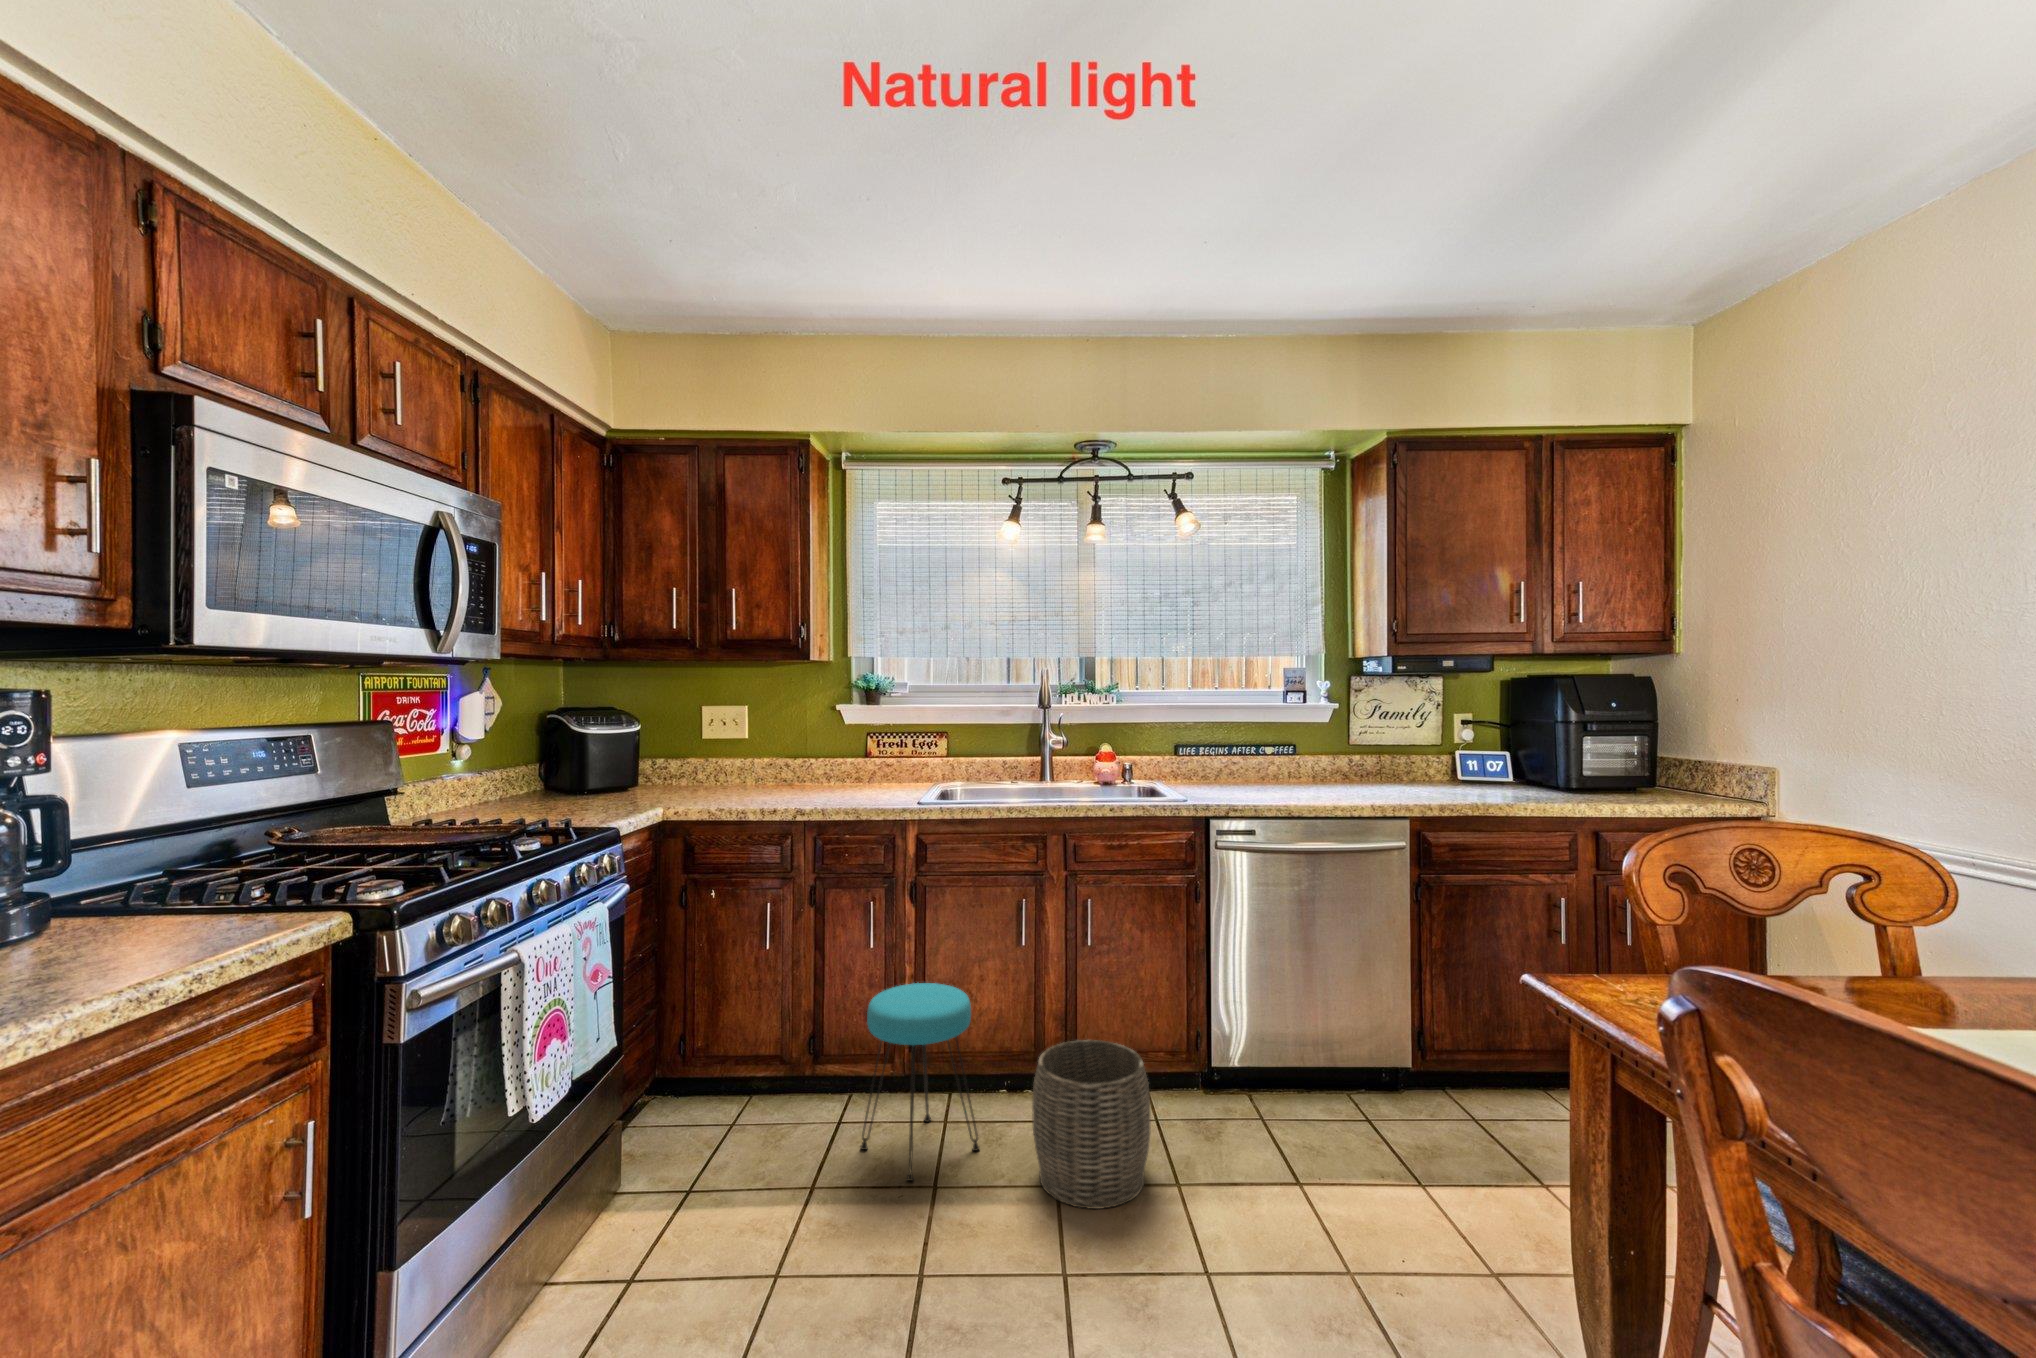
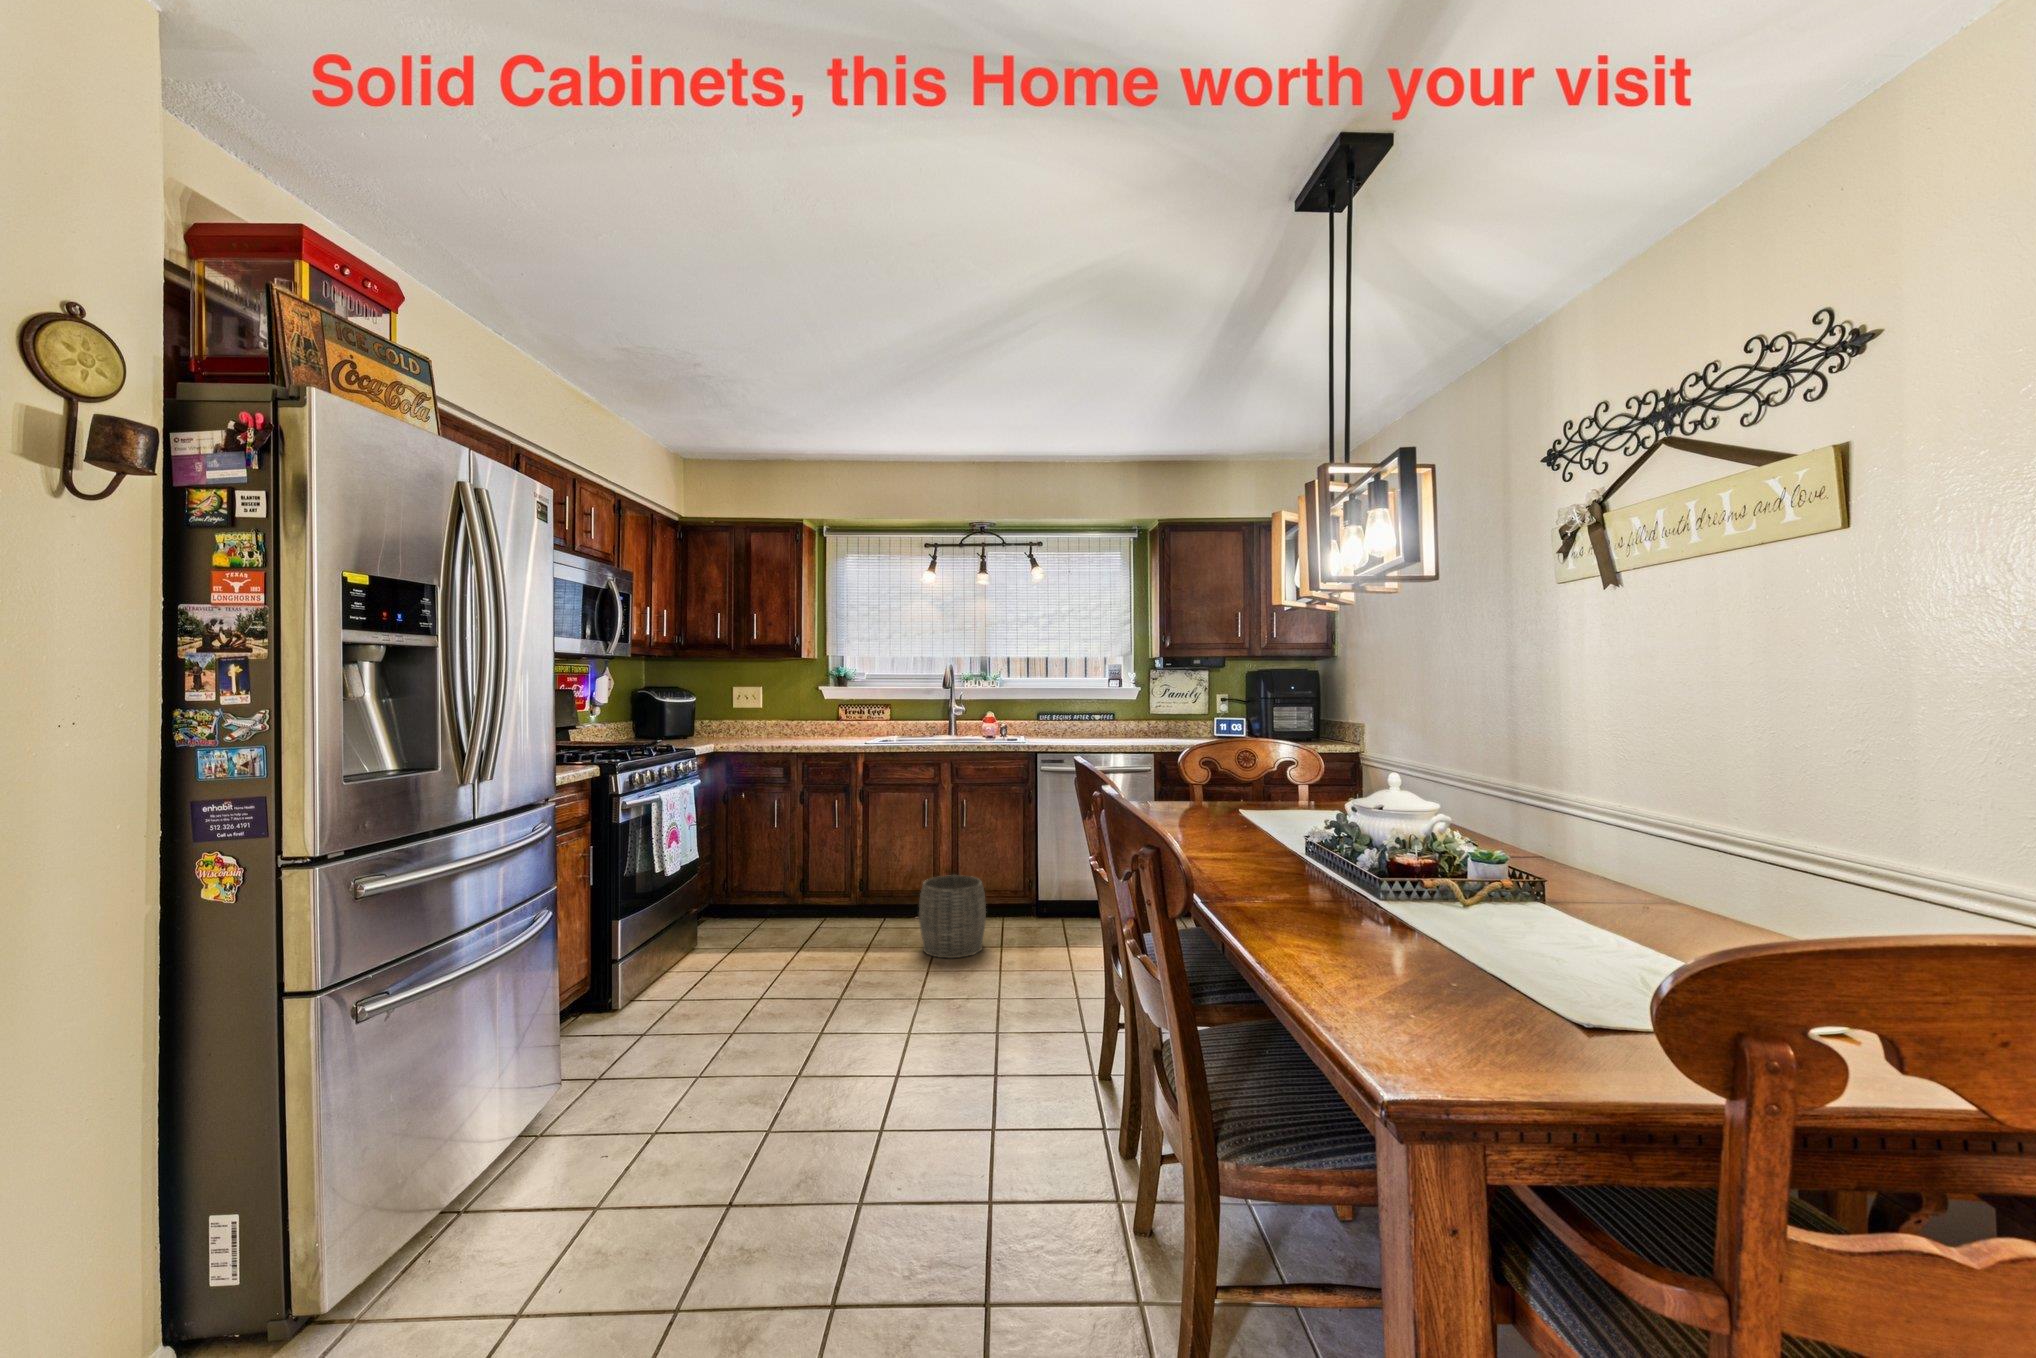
stool: present [861,983,979,1181] -> none [824,847,893,949]

